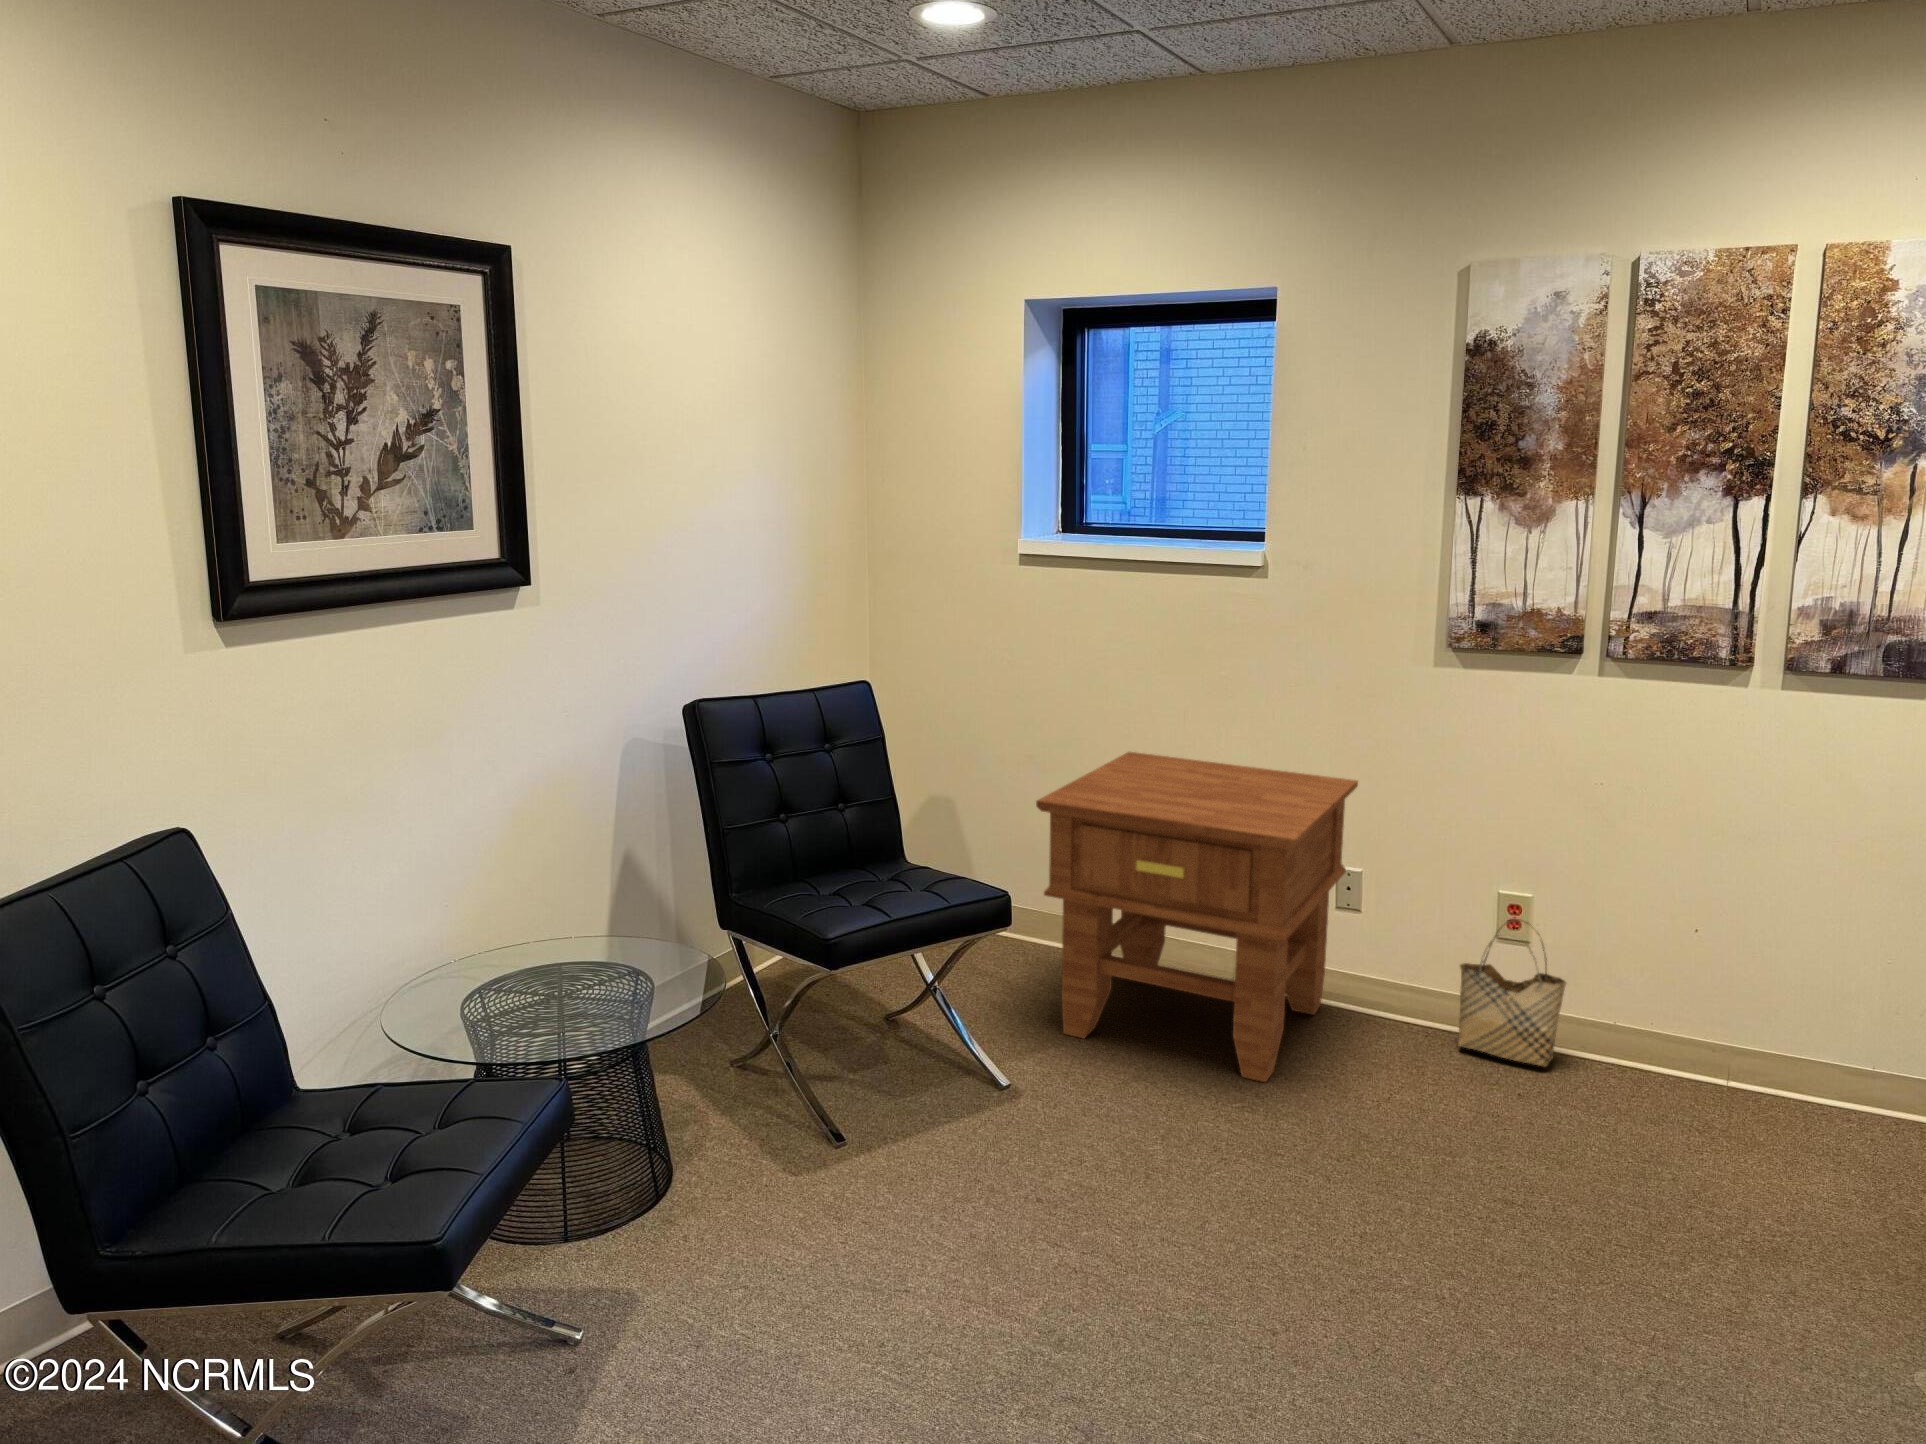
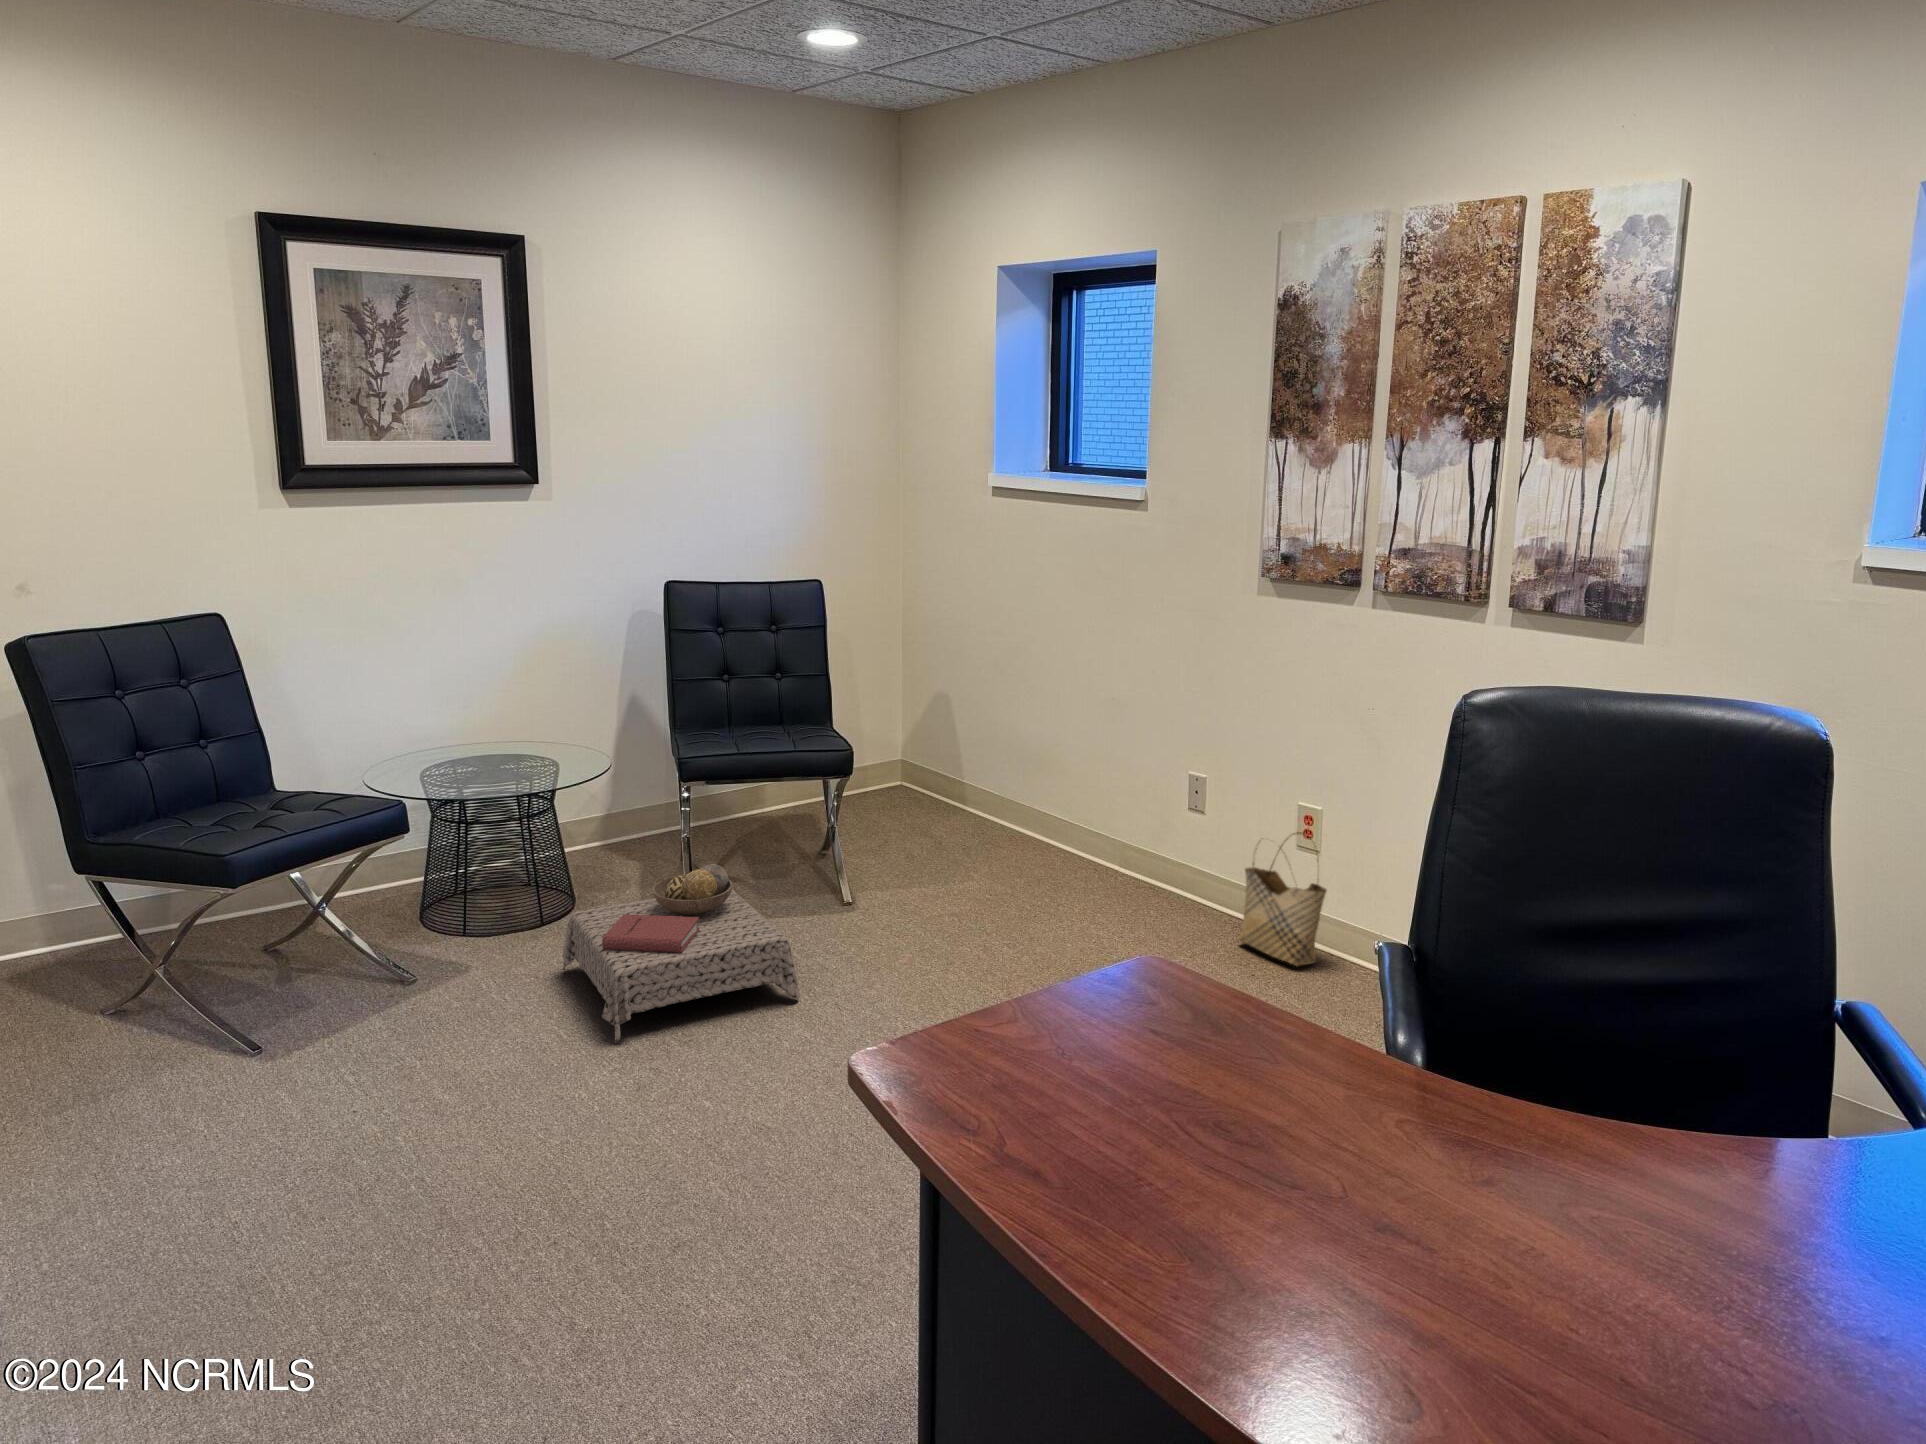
side table: present [1036,752,1358,1082] -> none [901,663,1195,938]
ottoman: none [775,1079,1114,1371] -> present [562,864,799,1043]

